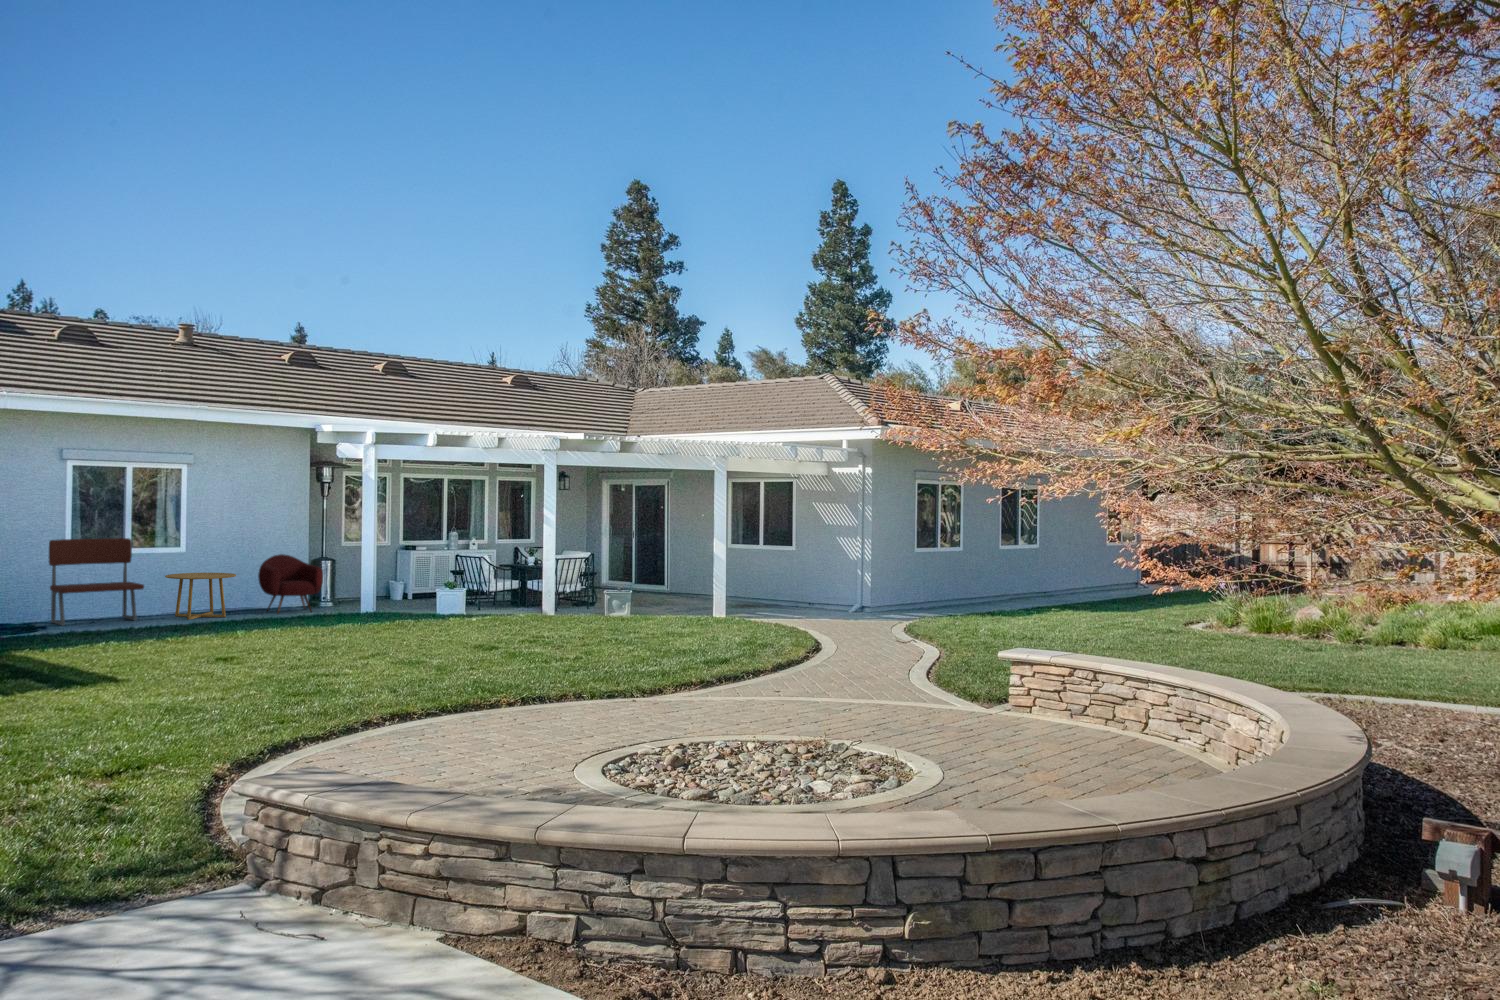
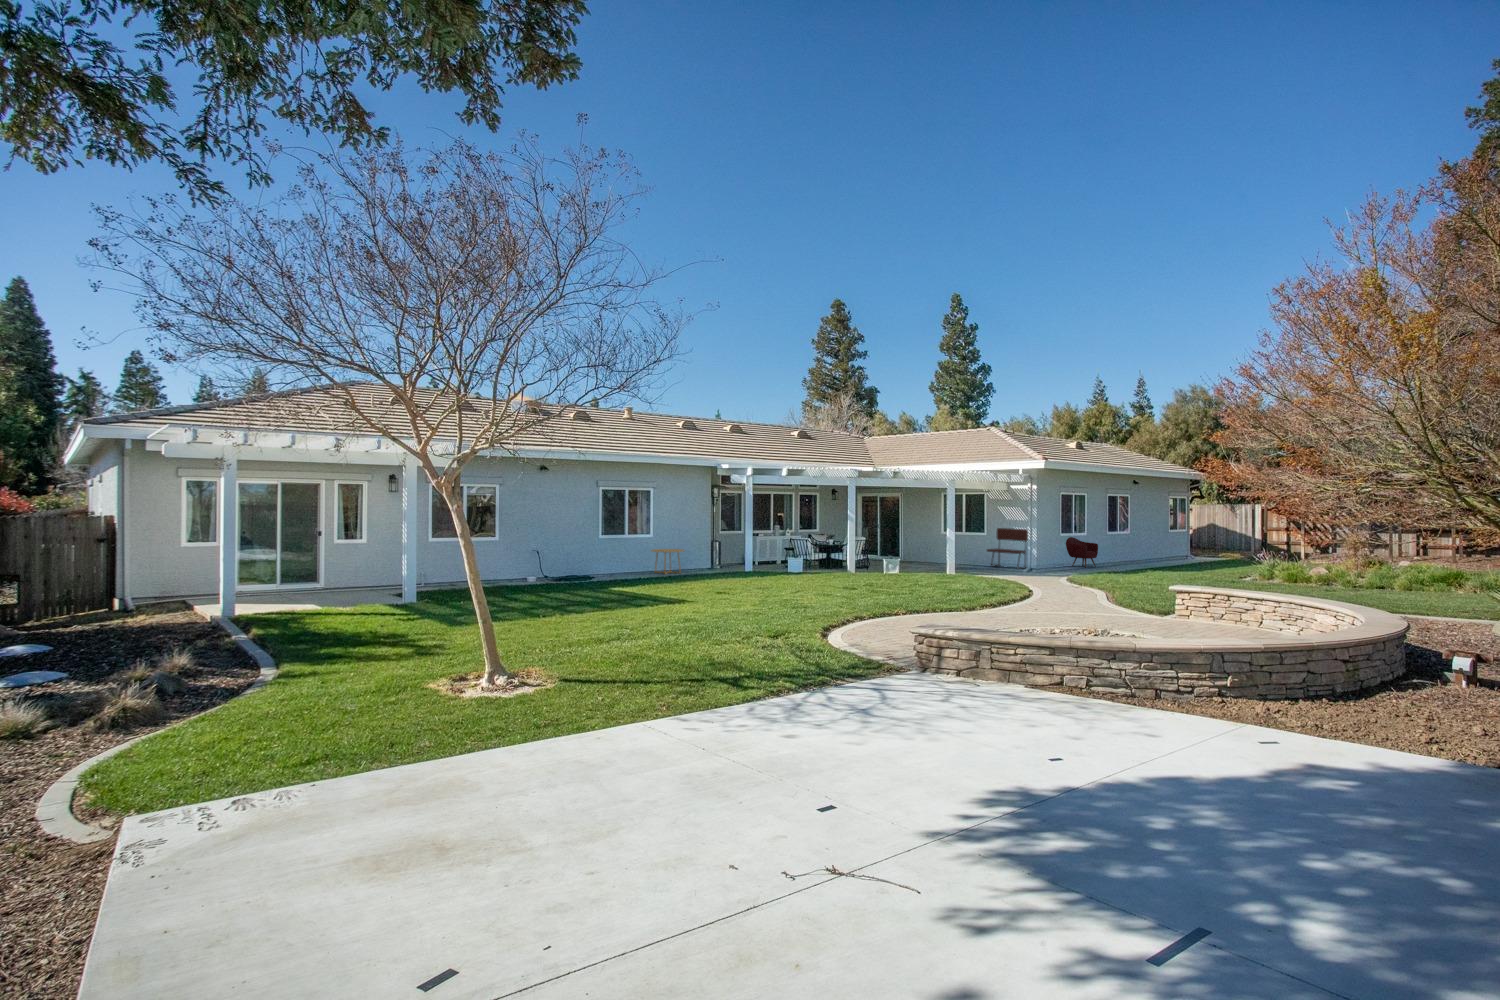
bench: present [49,538,144,626] -> present [987,528,1028,569]
armchair: present [258,554,323,613] -> present [1066,537,1098,568]

